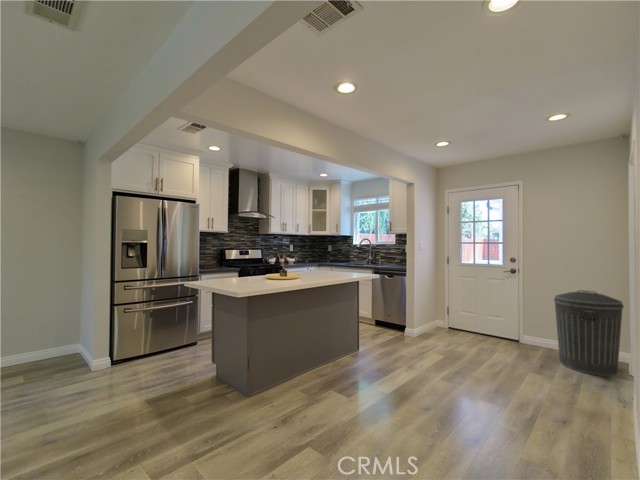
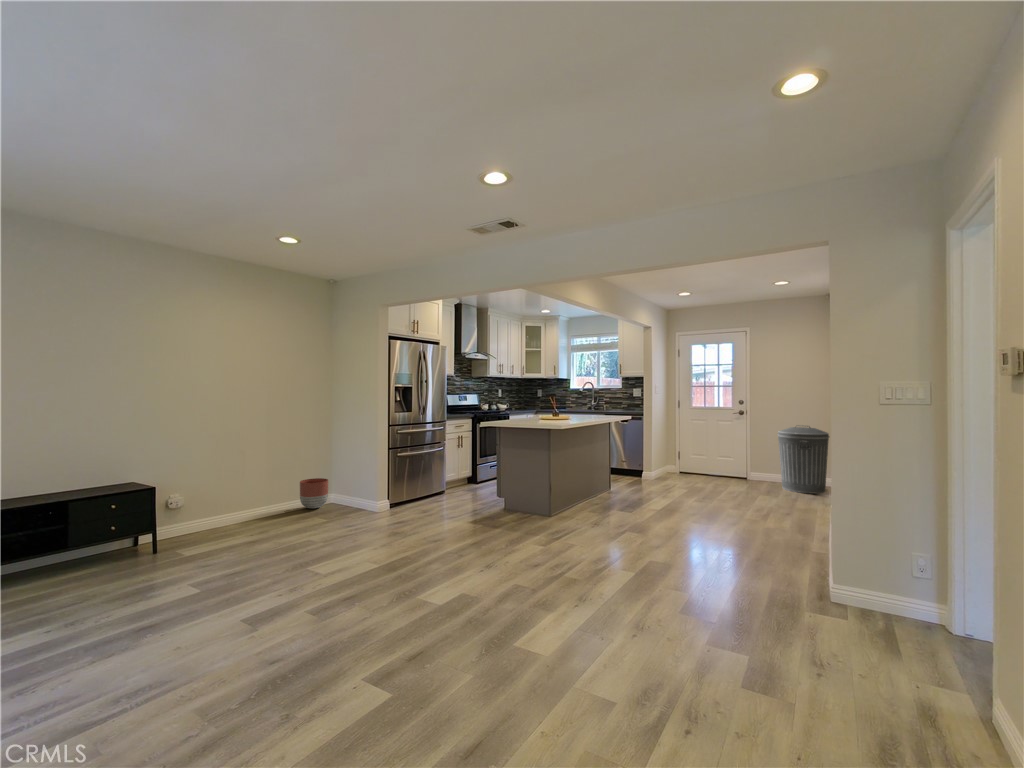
planter: none [21,333,57,365] -> present [300,478,328,509]

